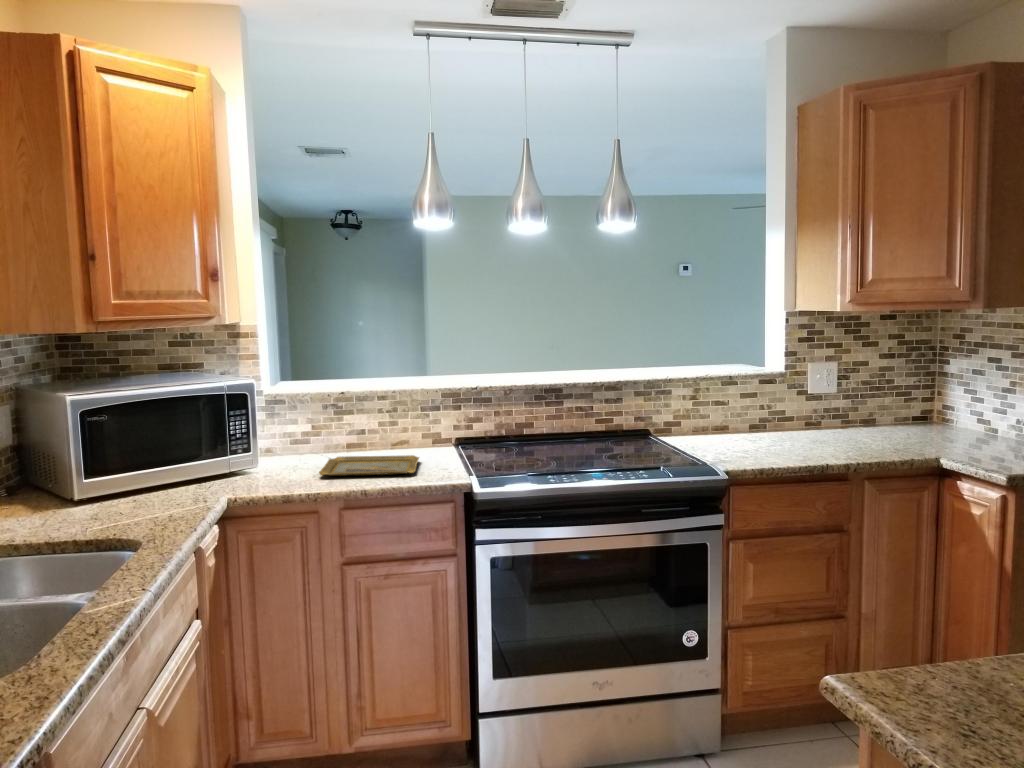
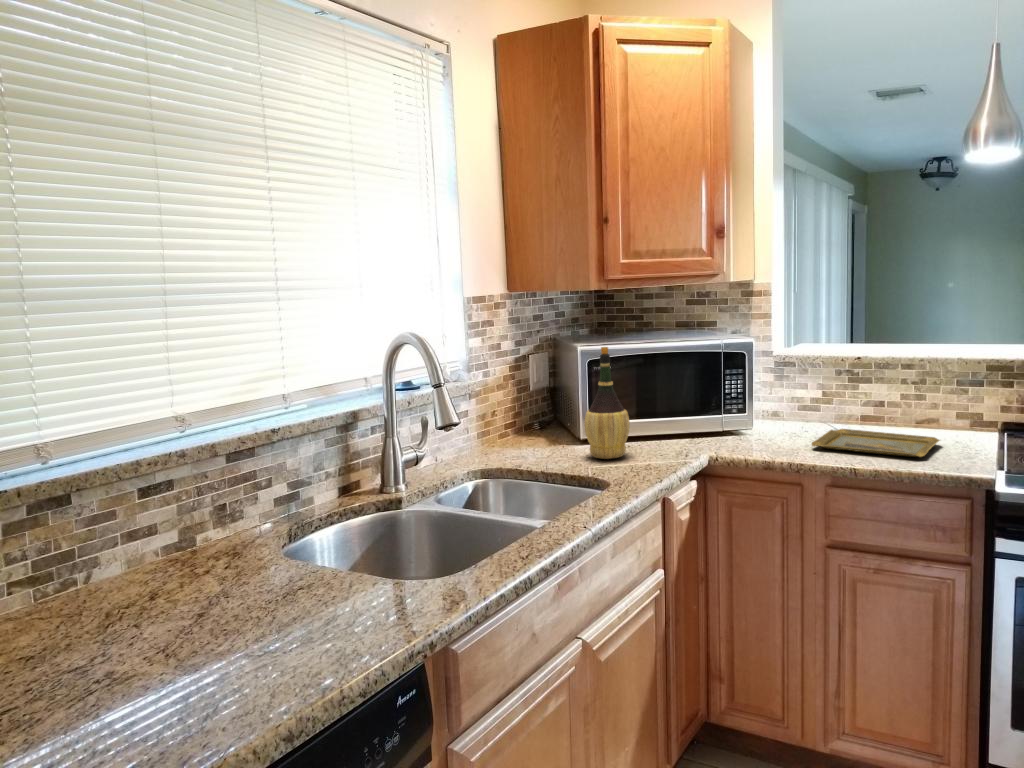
wine bottle: none [77,394,134,519] -> present [585,347,630,459]

